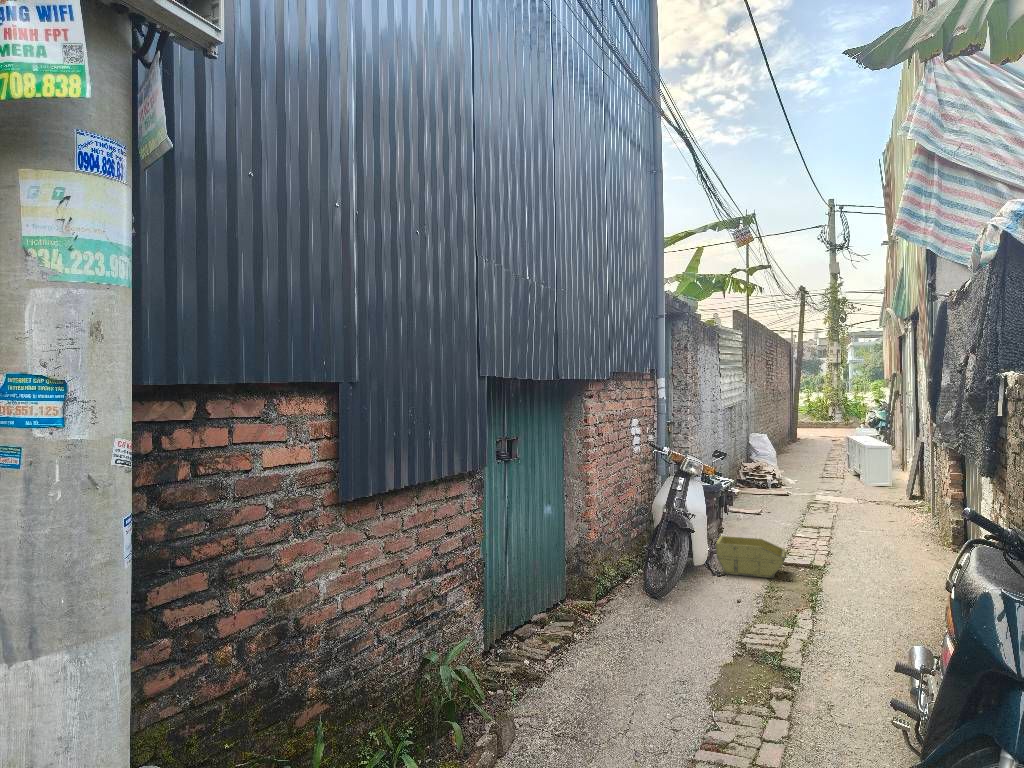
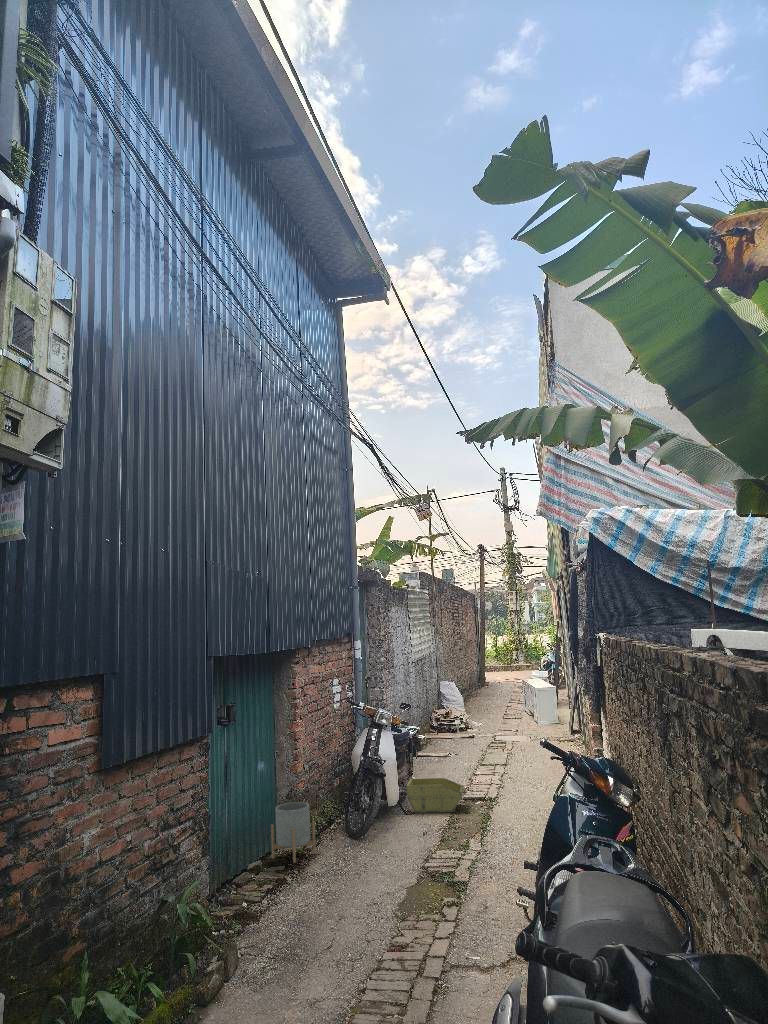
planter: none [560,551,610,617] -> present [271,802,316,863]

